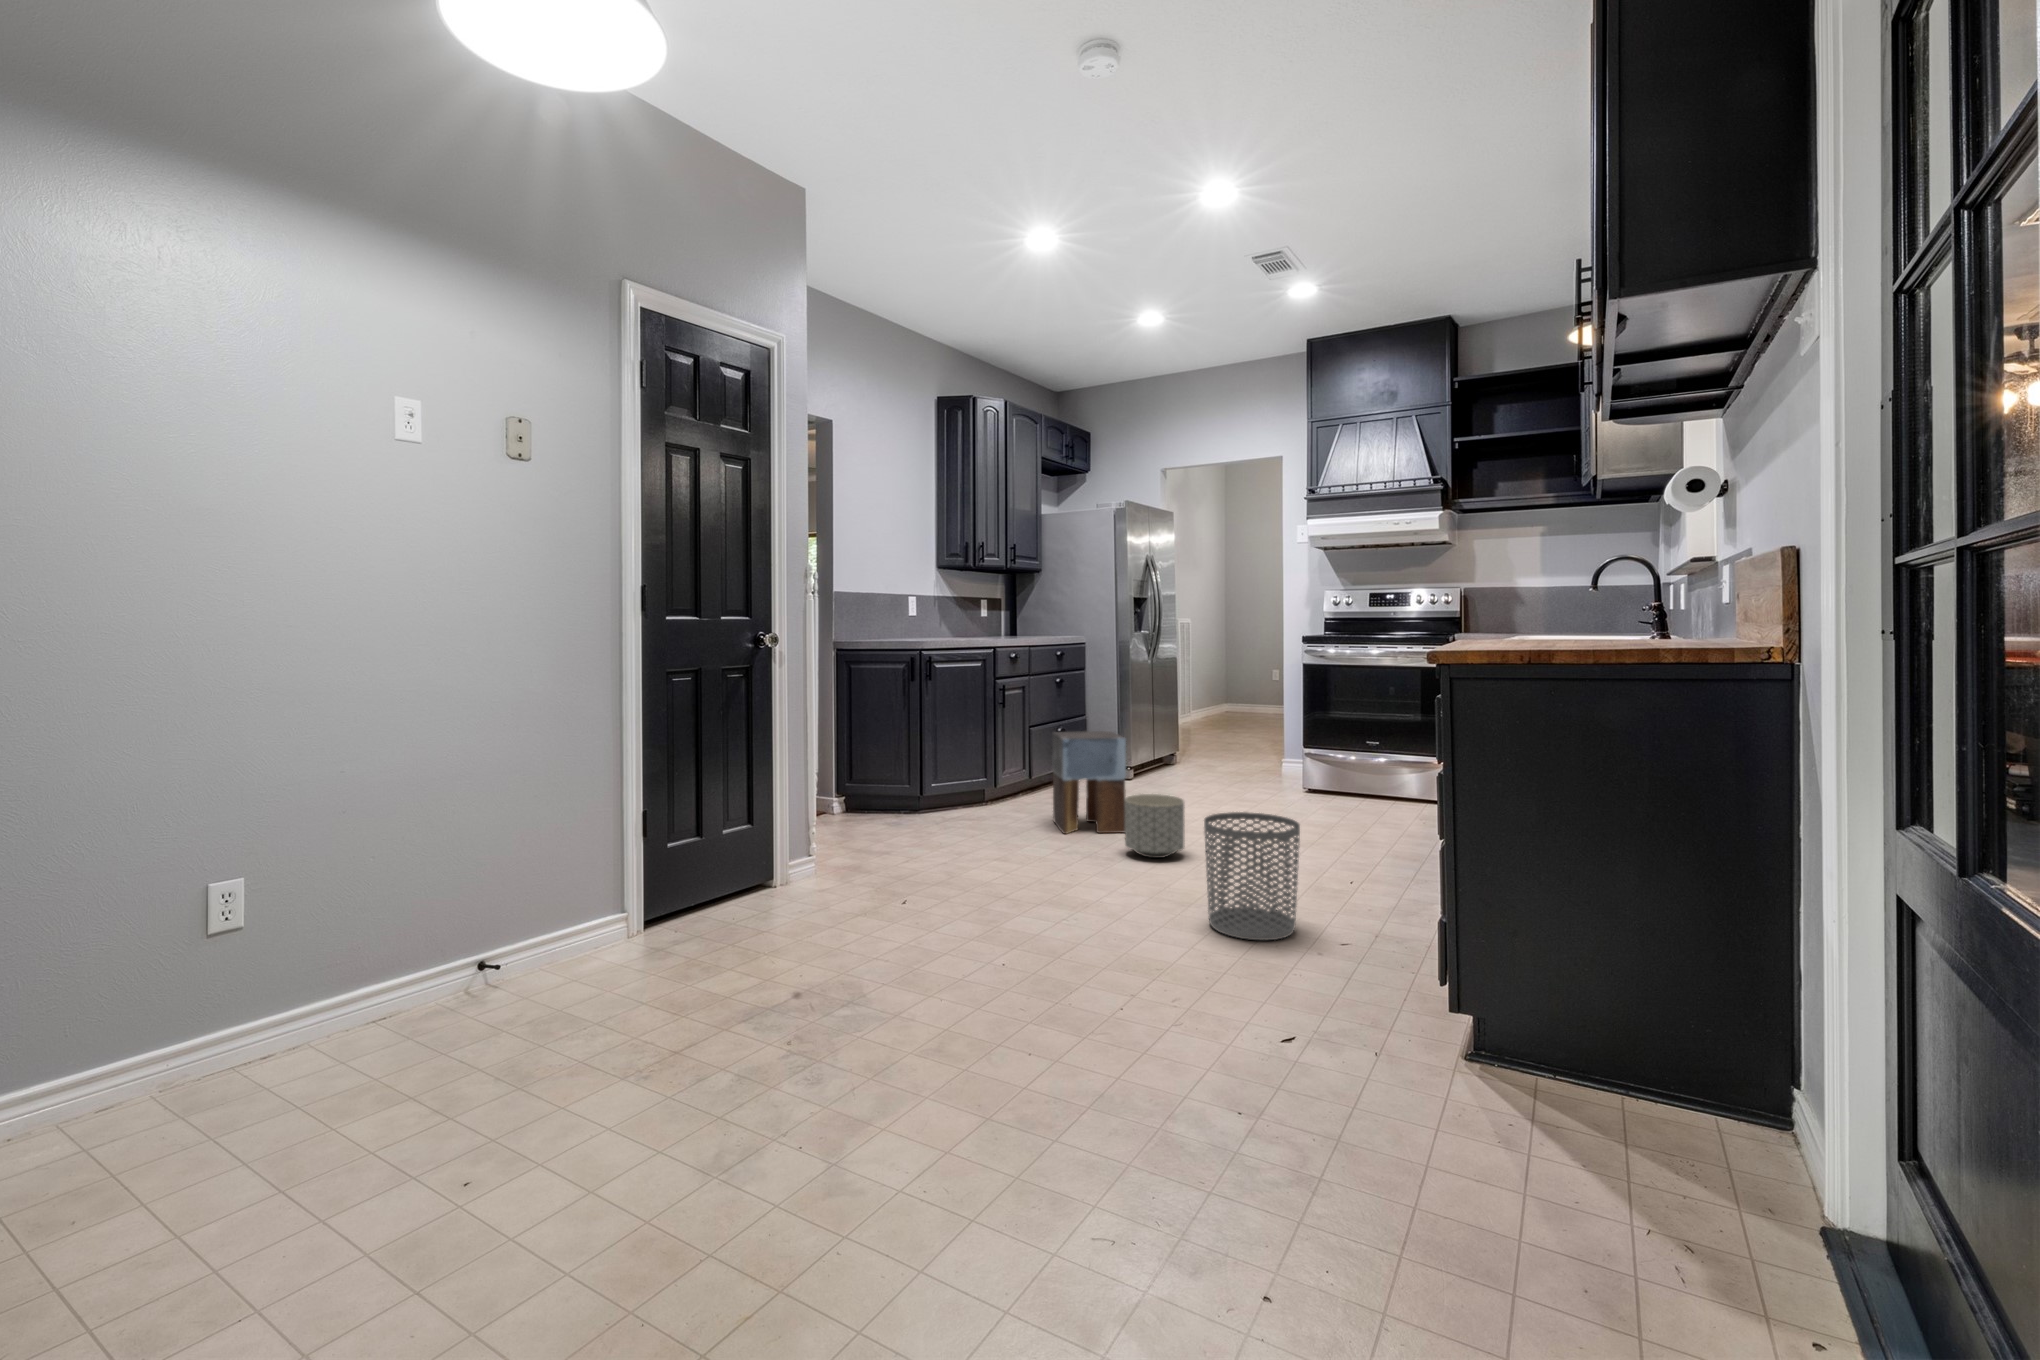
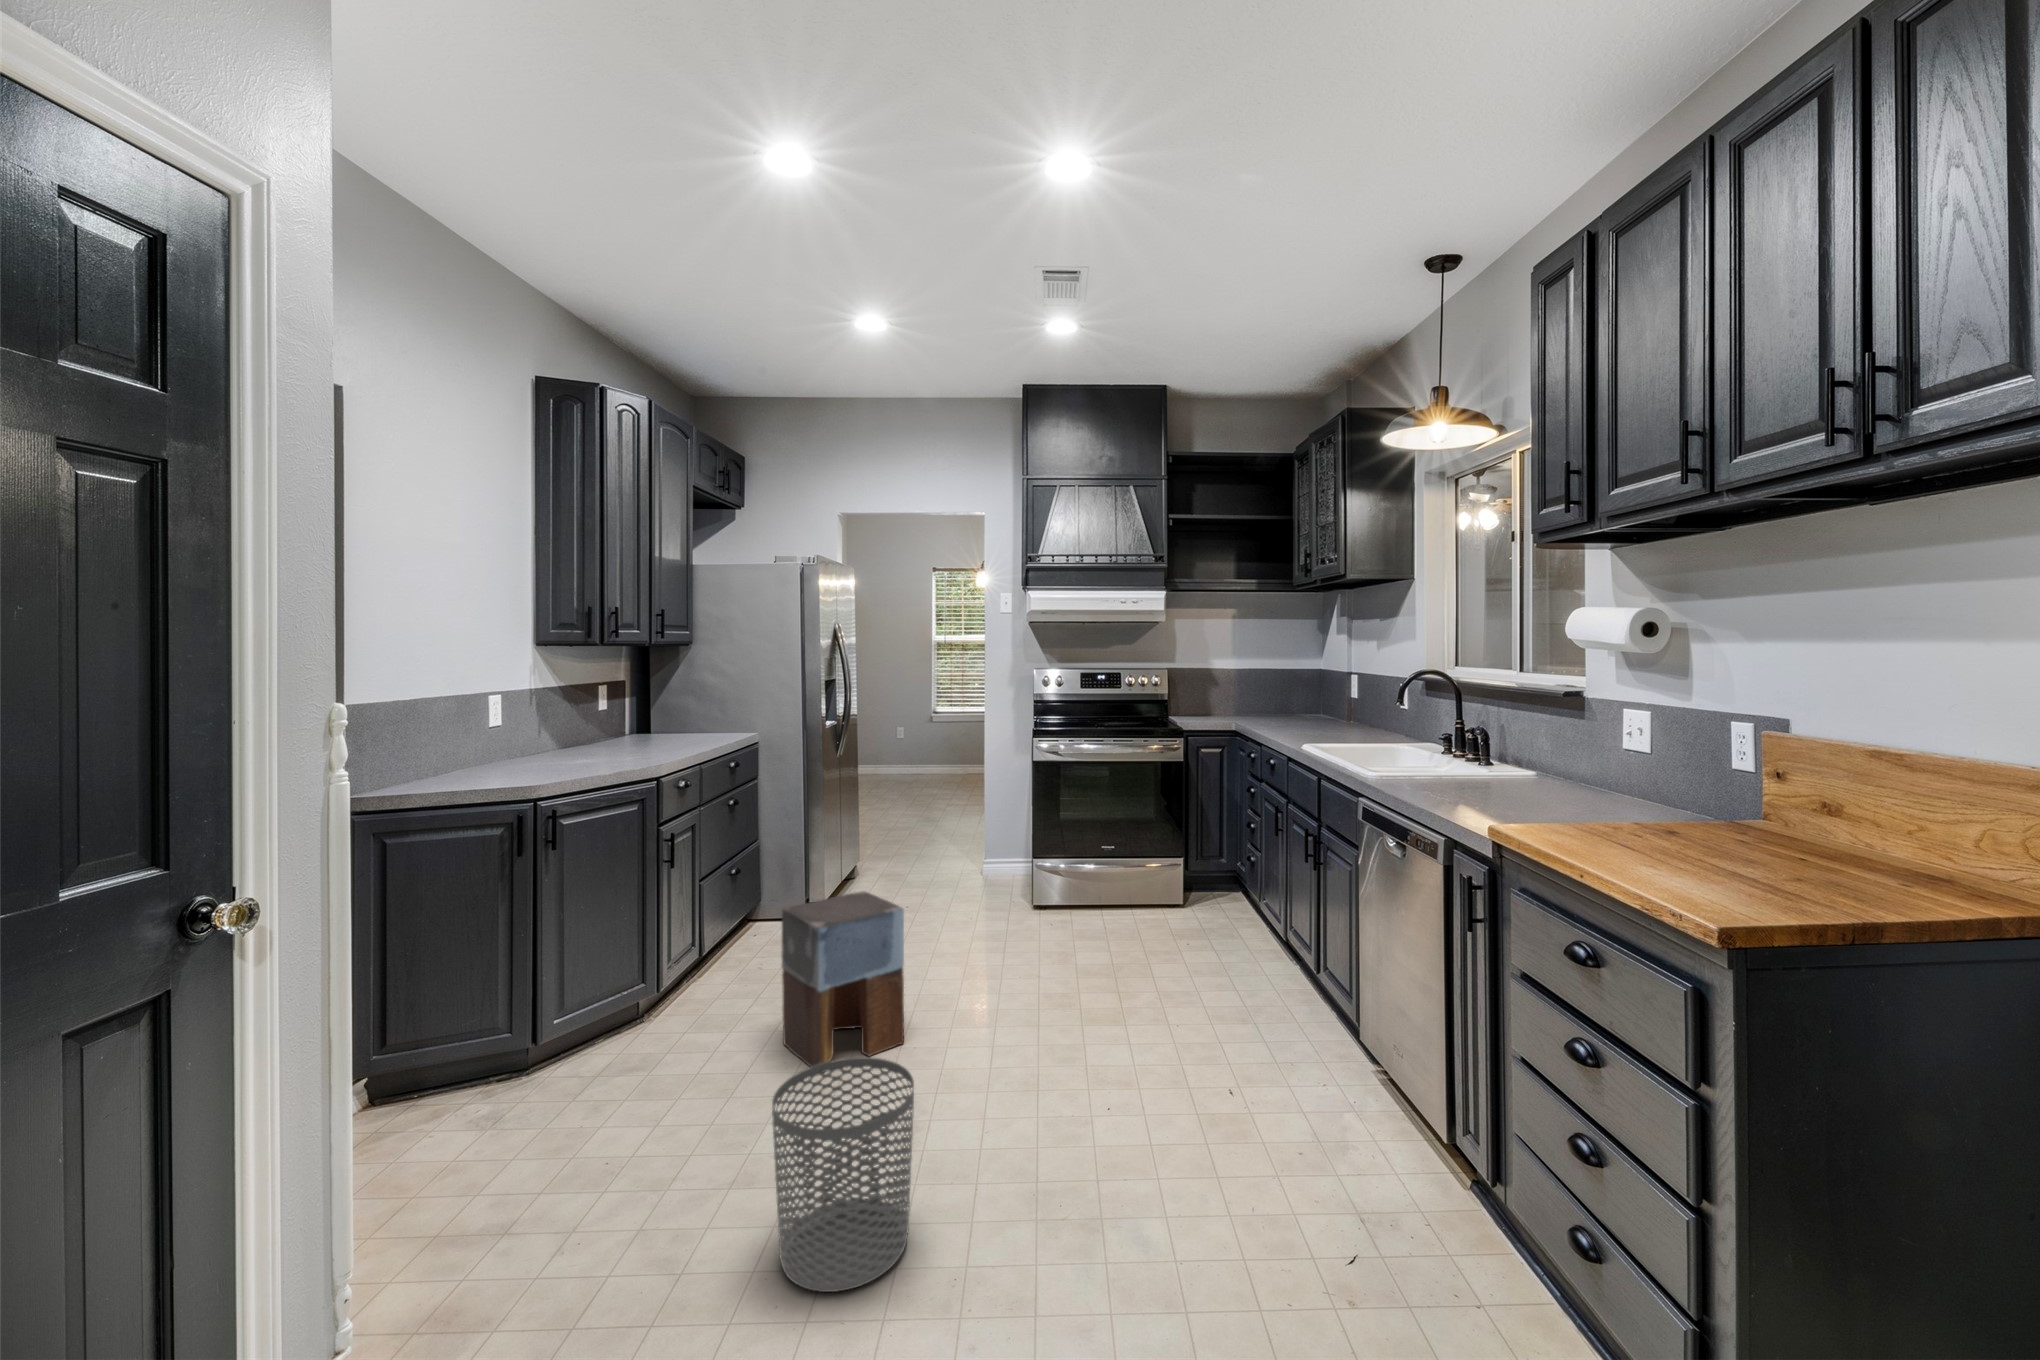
planter: present [1125,794,1185,858] -> none [940,994,1025,1101]
waste bin: present [1204,812,1300,940] -> present [772,1057,914,1292]

